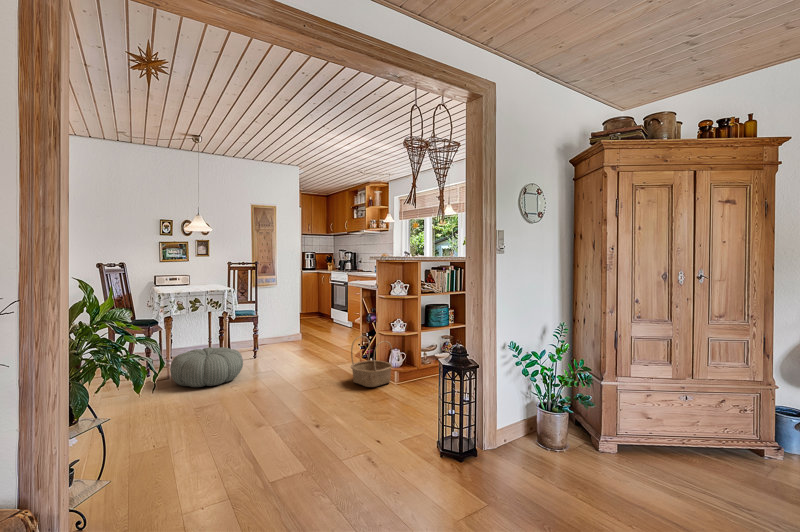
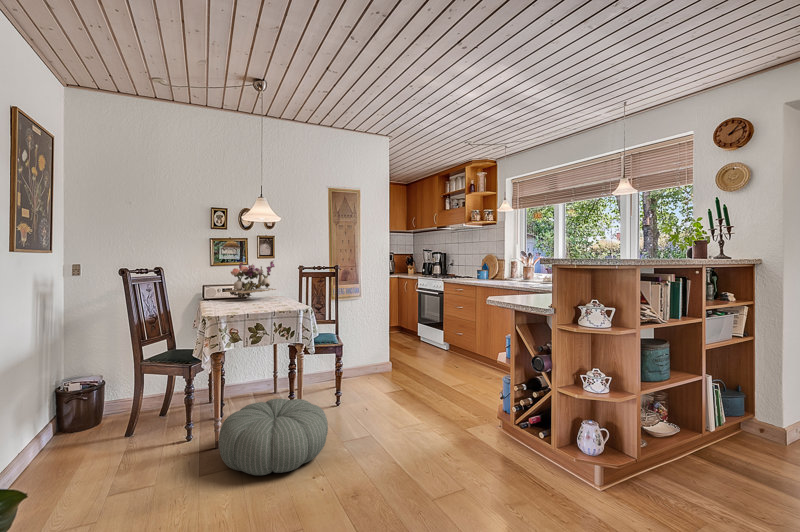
flower arrangement: none [170,258,210,286] -> present [225,260,276,299]
basket: present [351,336,393,387] -> none [511,394,589,496]

